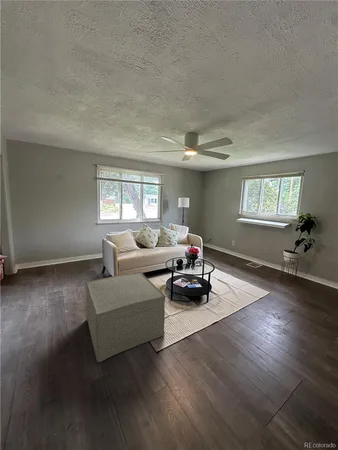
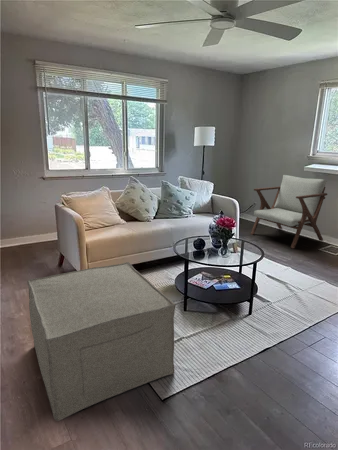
lounge chair: none [210,224,251,265] -> present [251,175,327,248]

